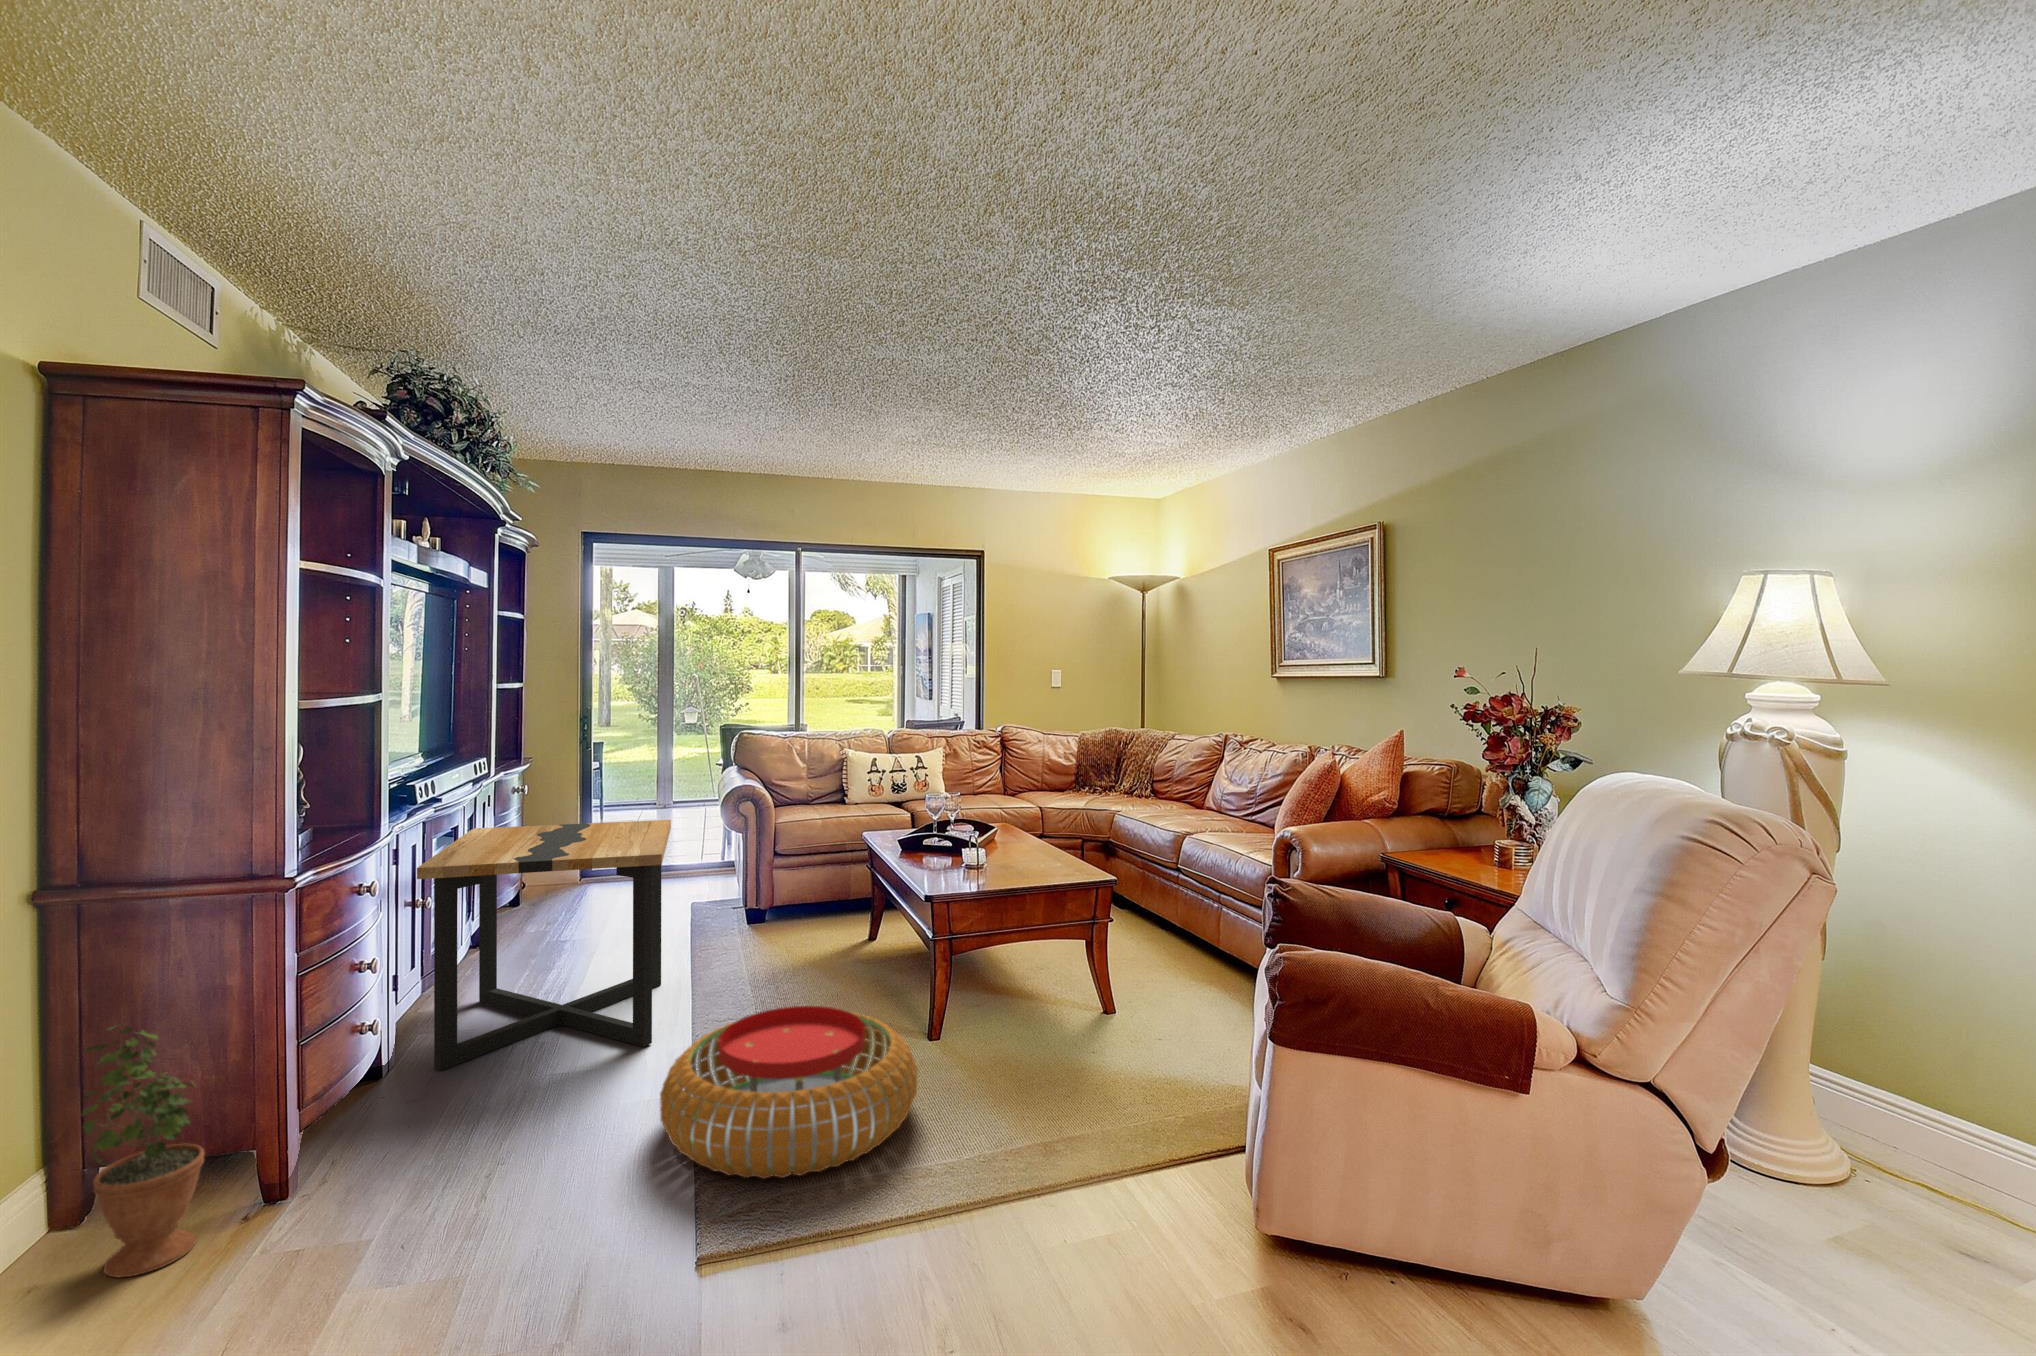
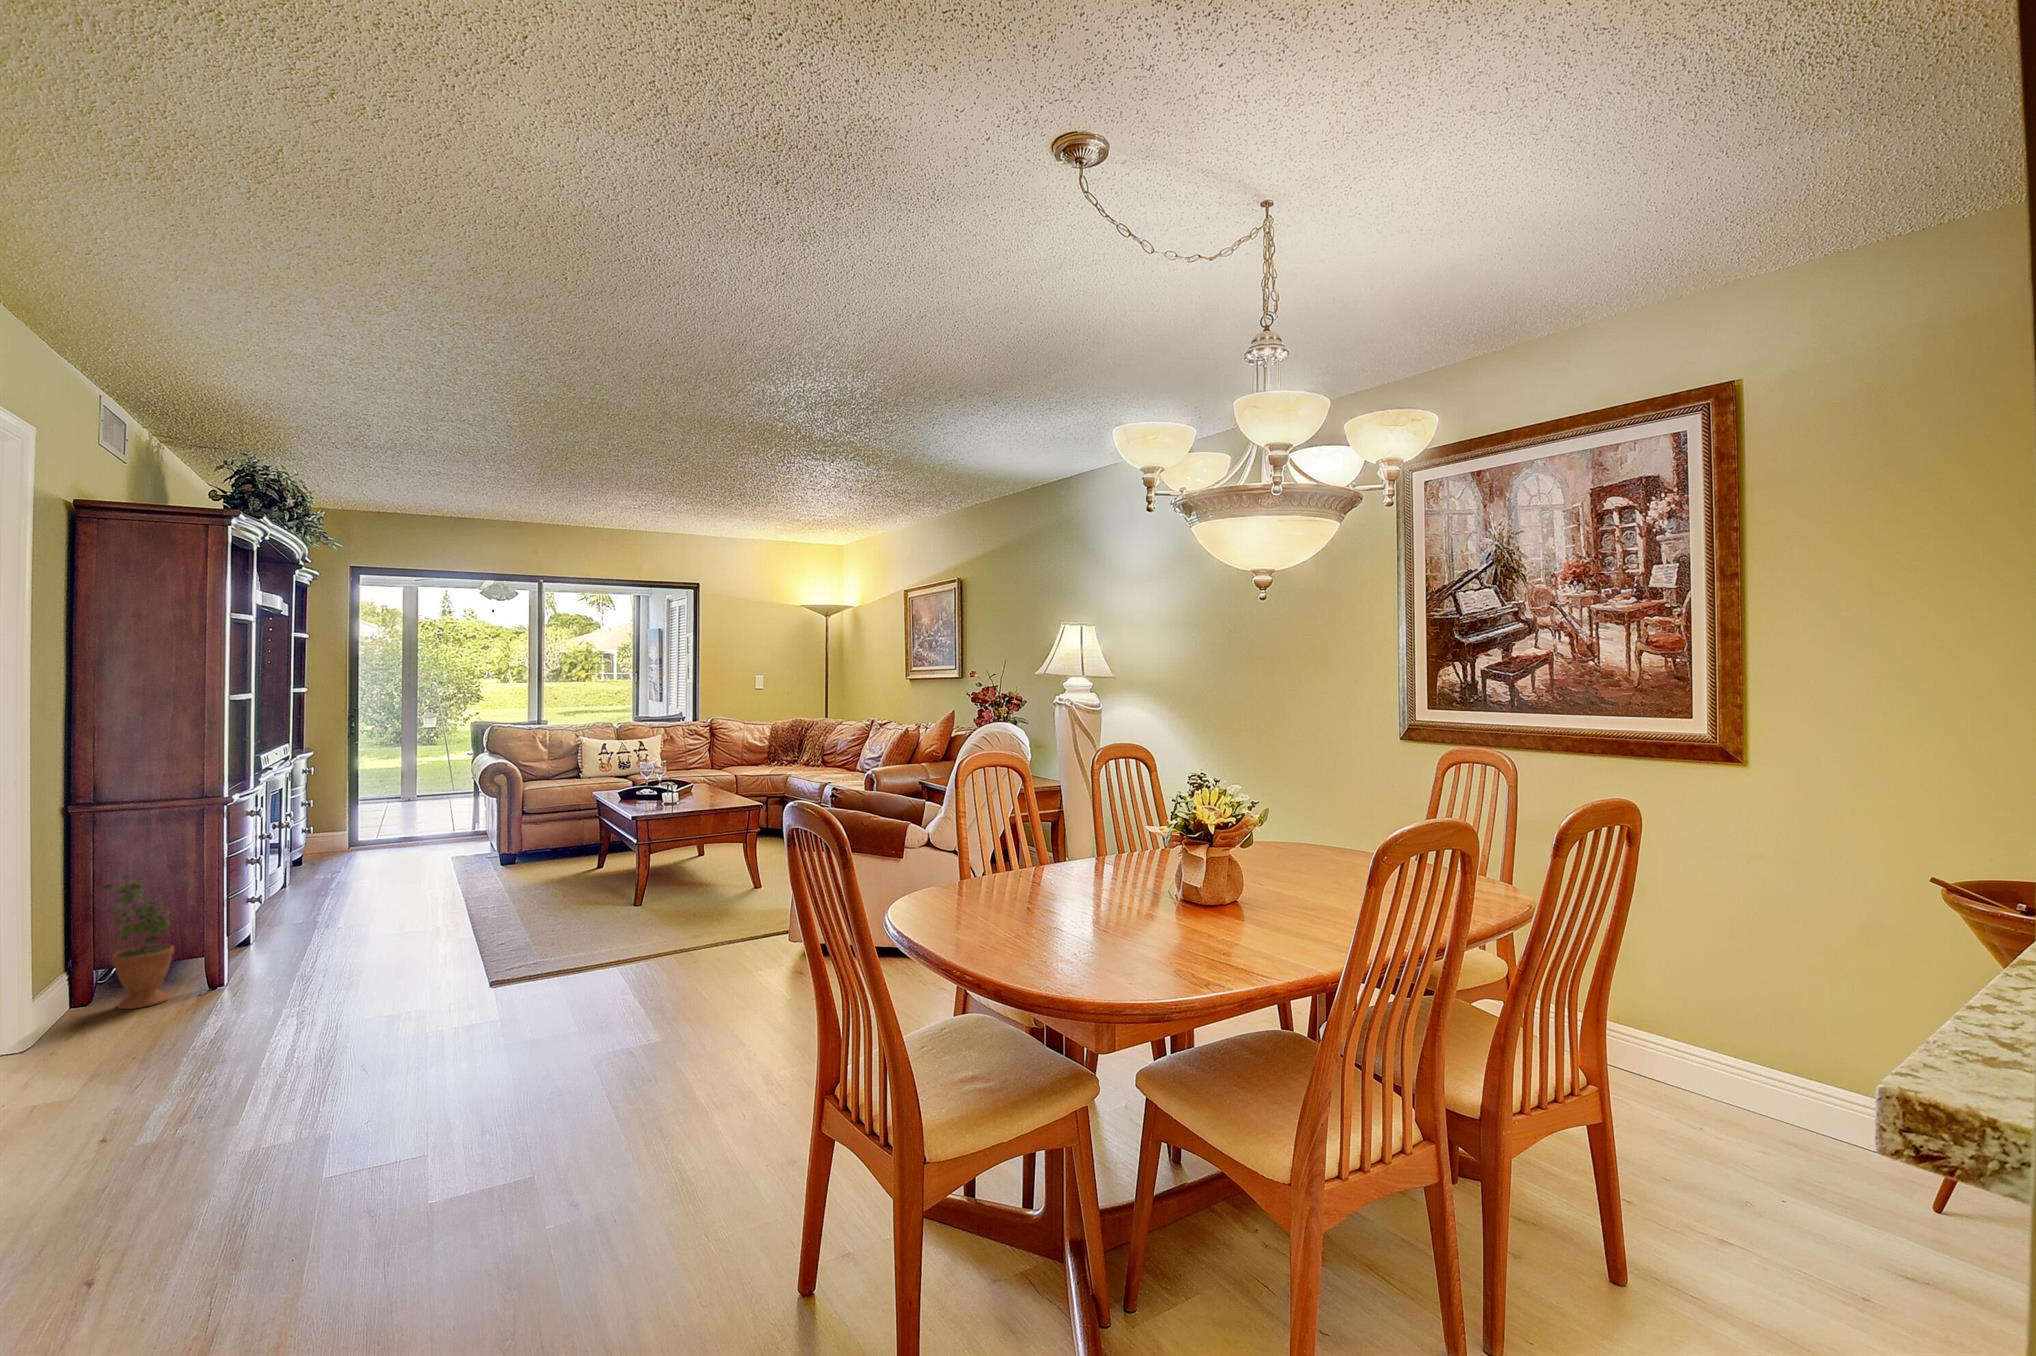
side table: present [417,820,671,1071] -> none [271,780,446,937]
pouf: present [660,1006,918,1179] -> none [453,877,619,957]

